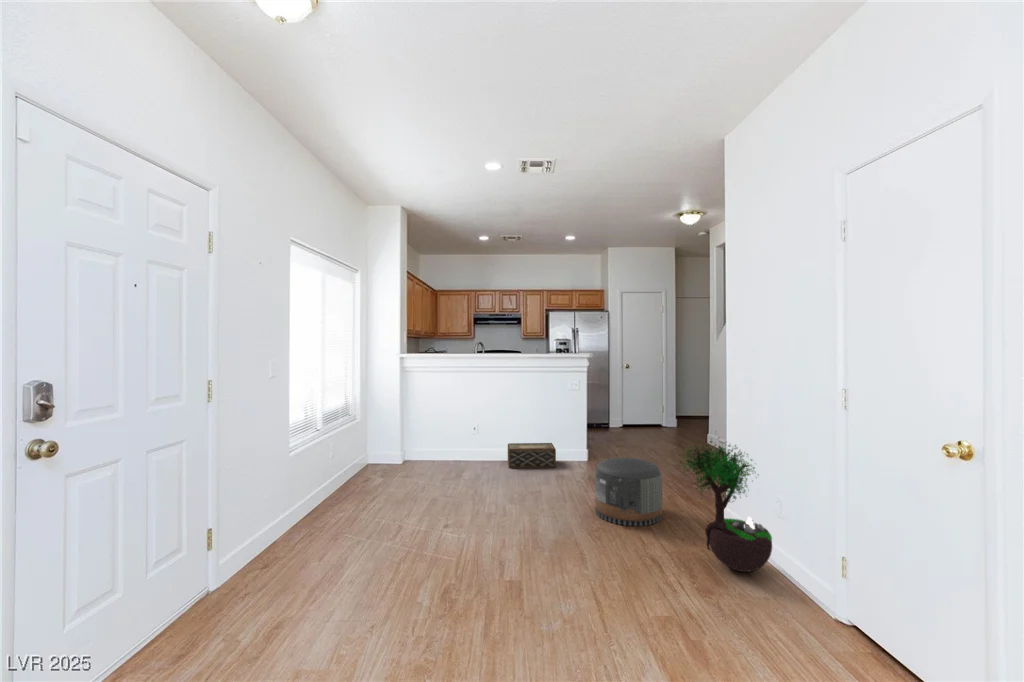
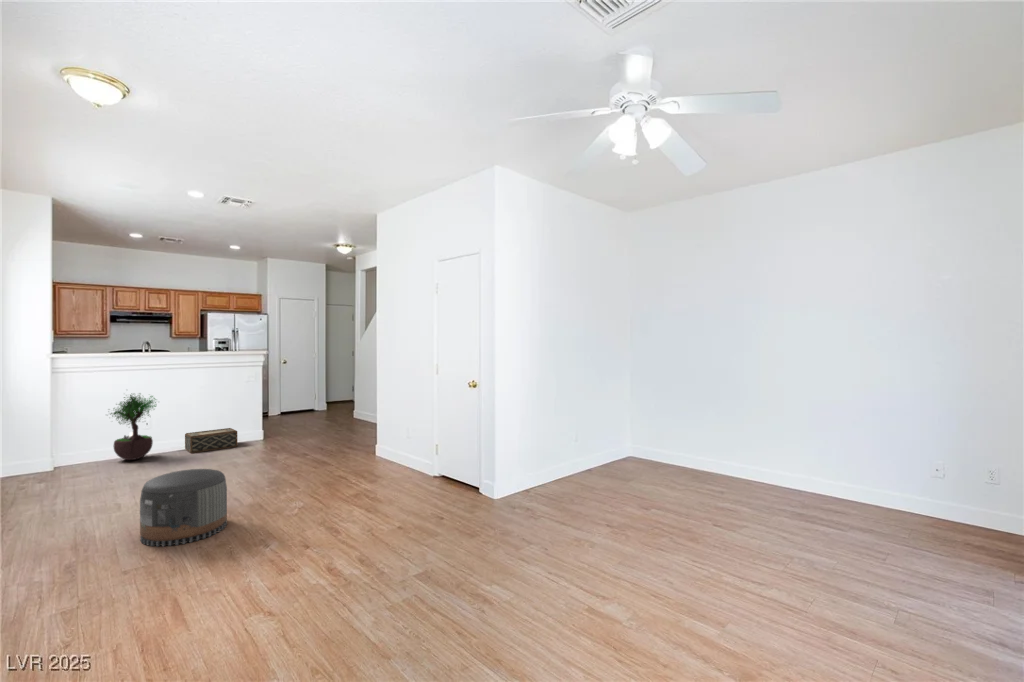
potted tree: present [681,441,772,572] -> present [111,395,156,460]
pouf: present [595,458,662,526] -> present [140,469,227,546]

